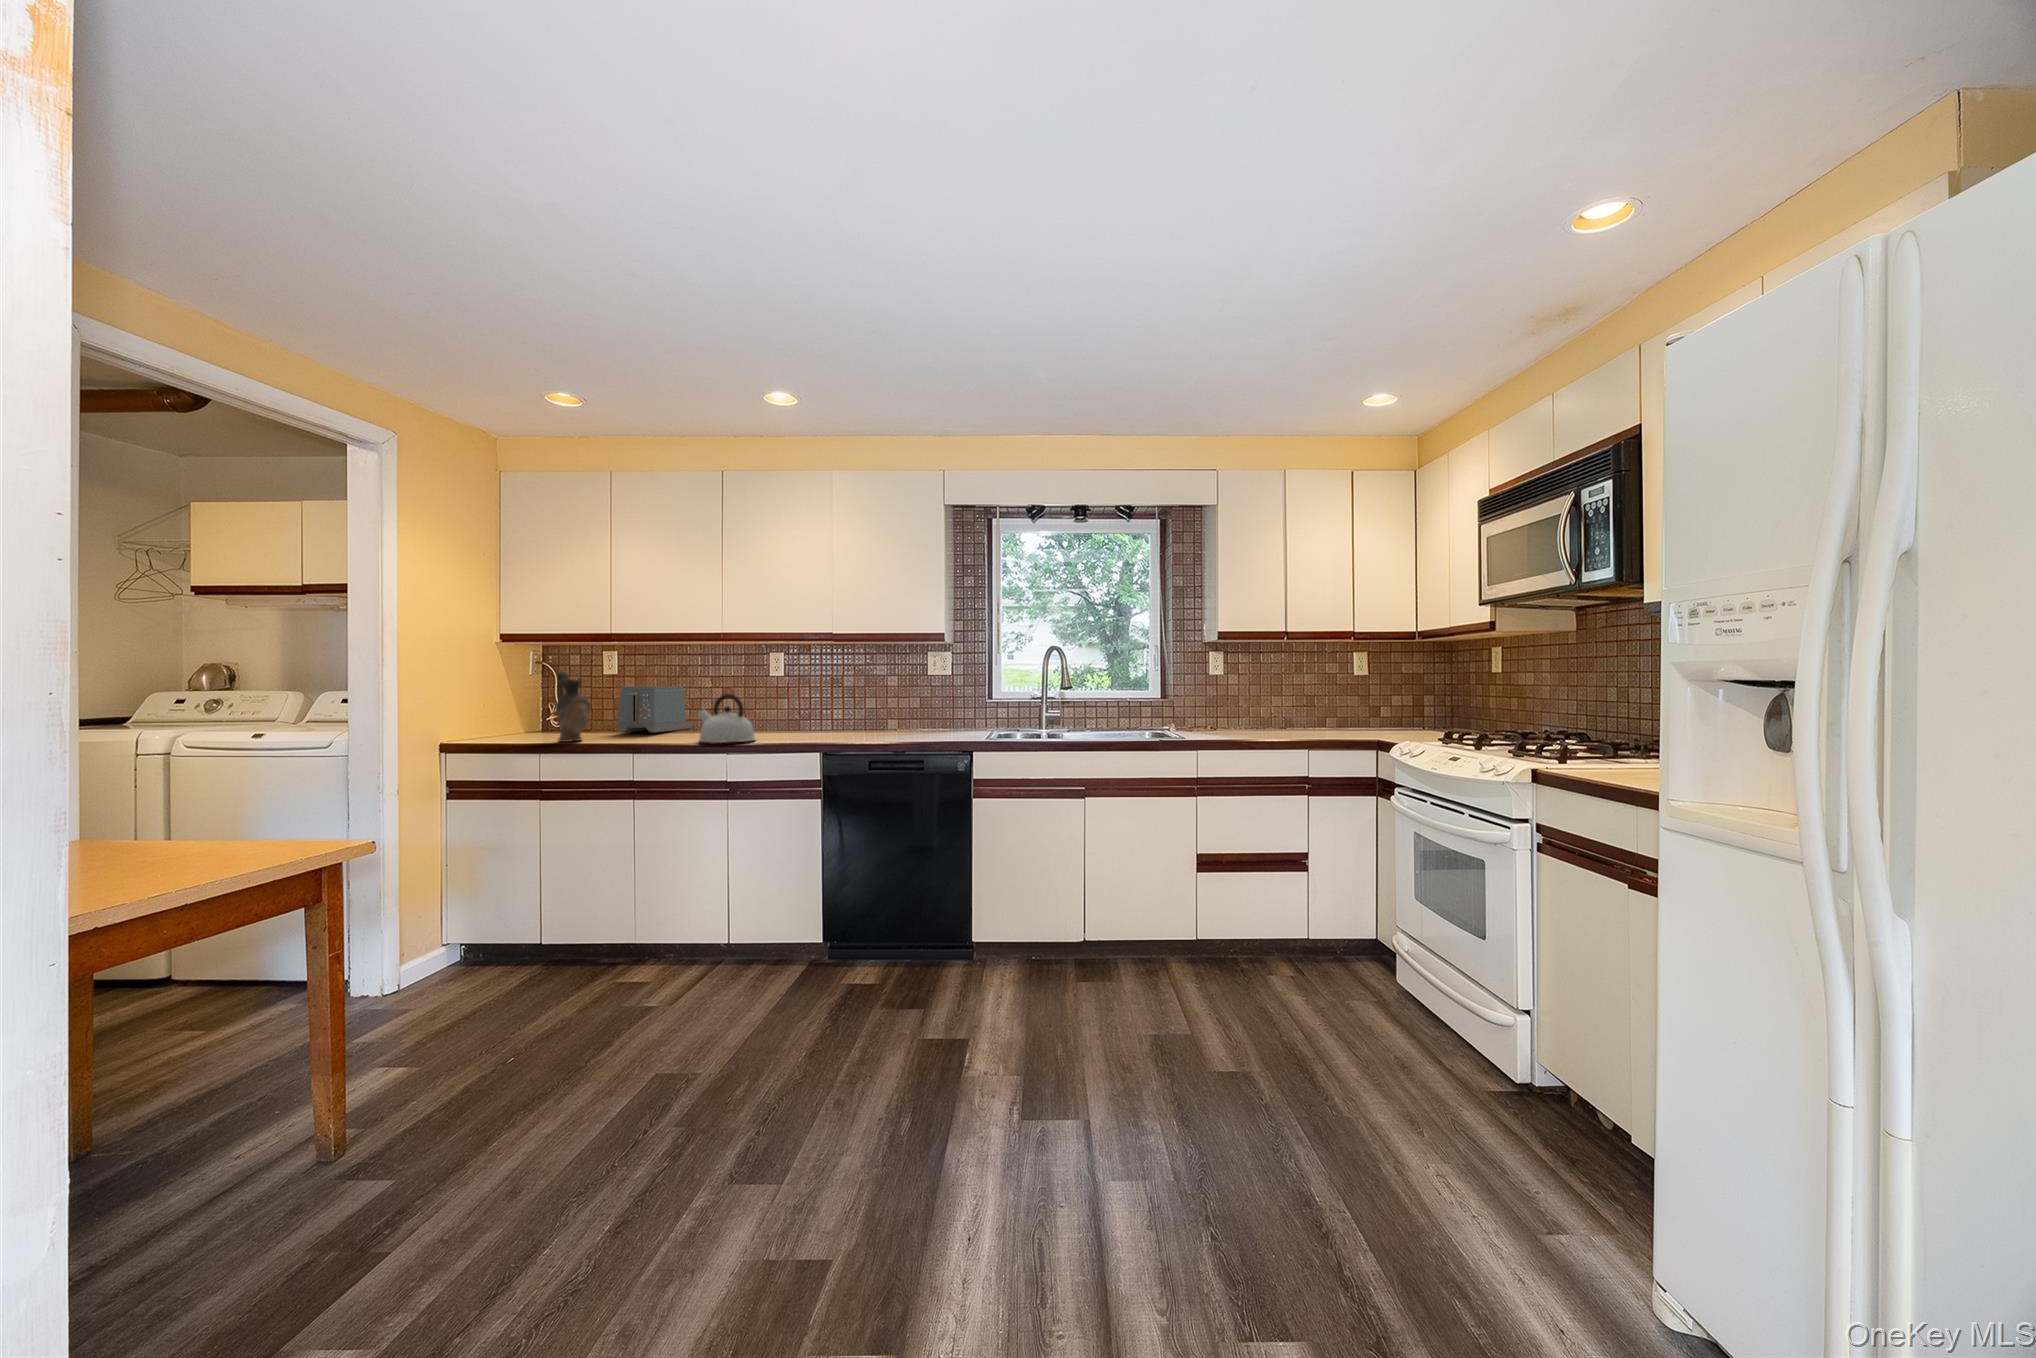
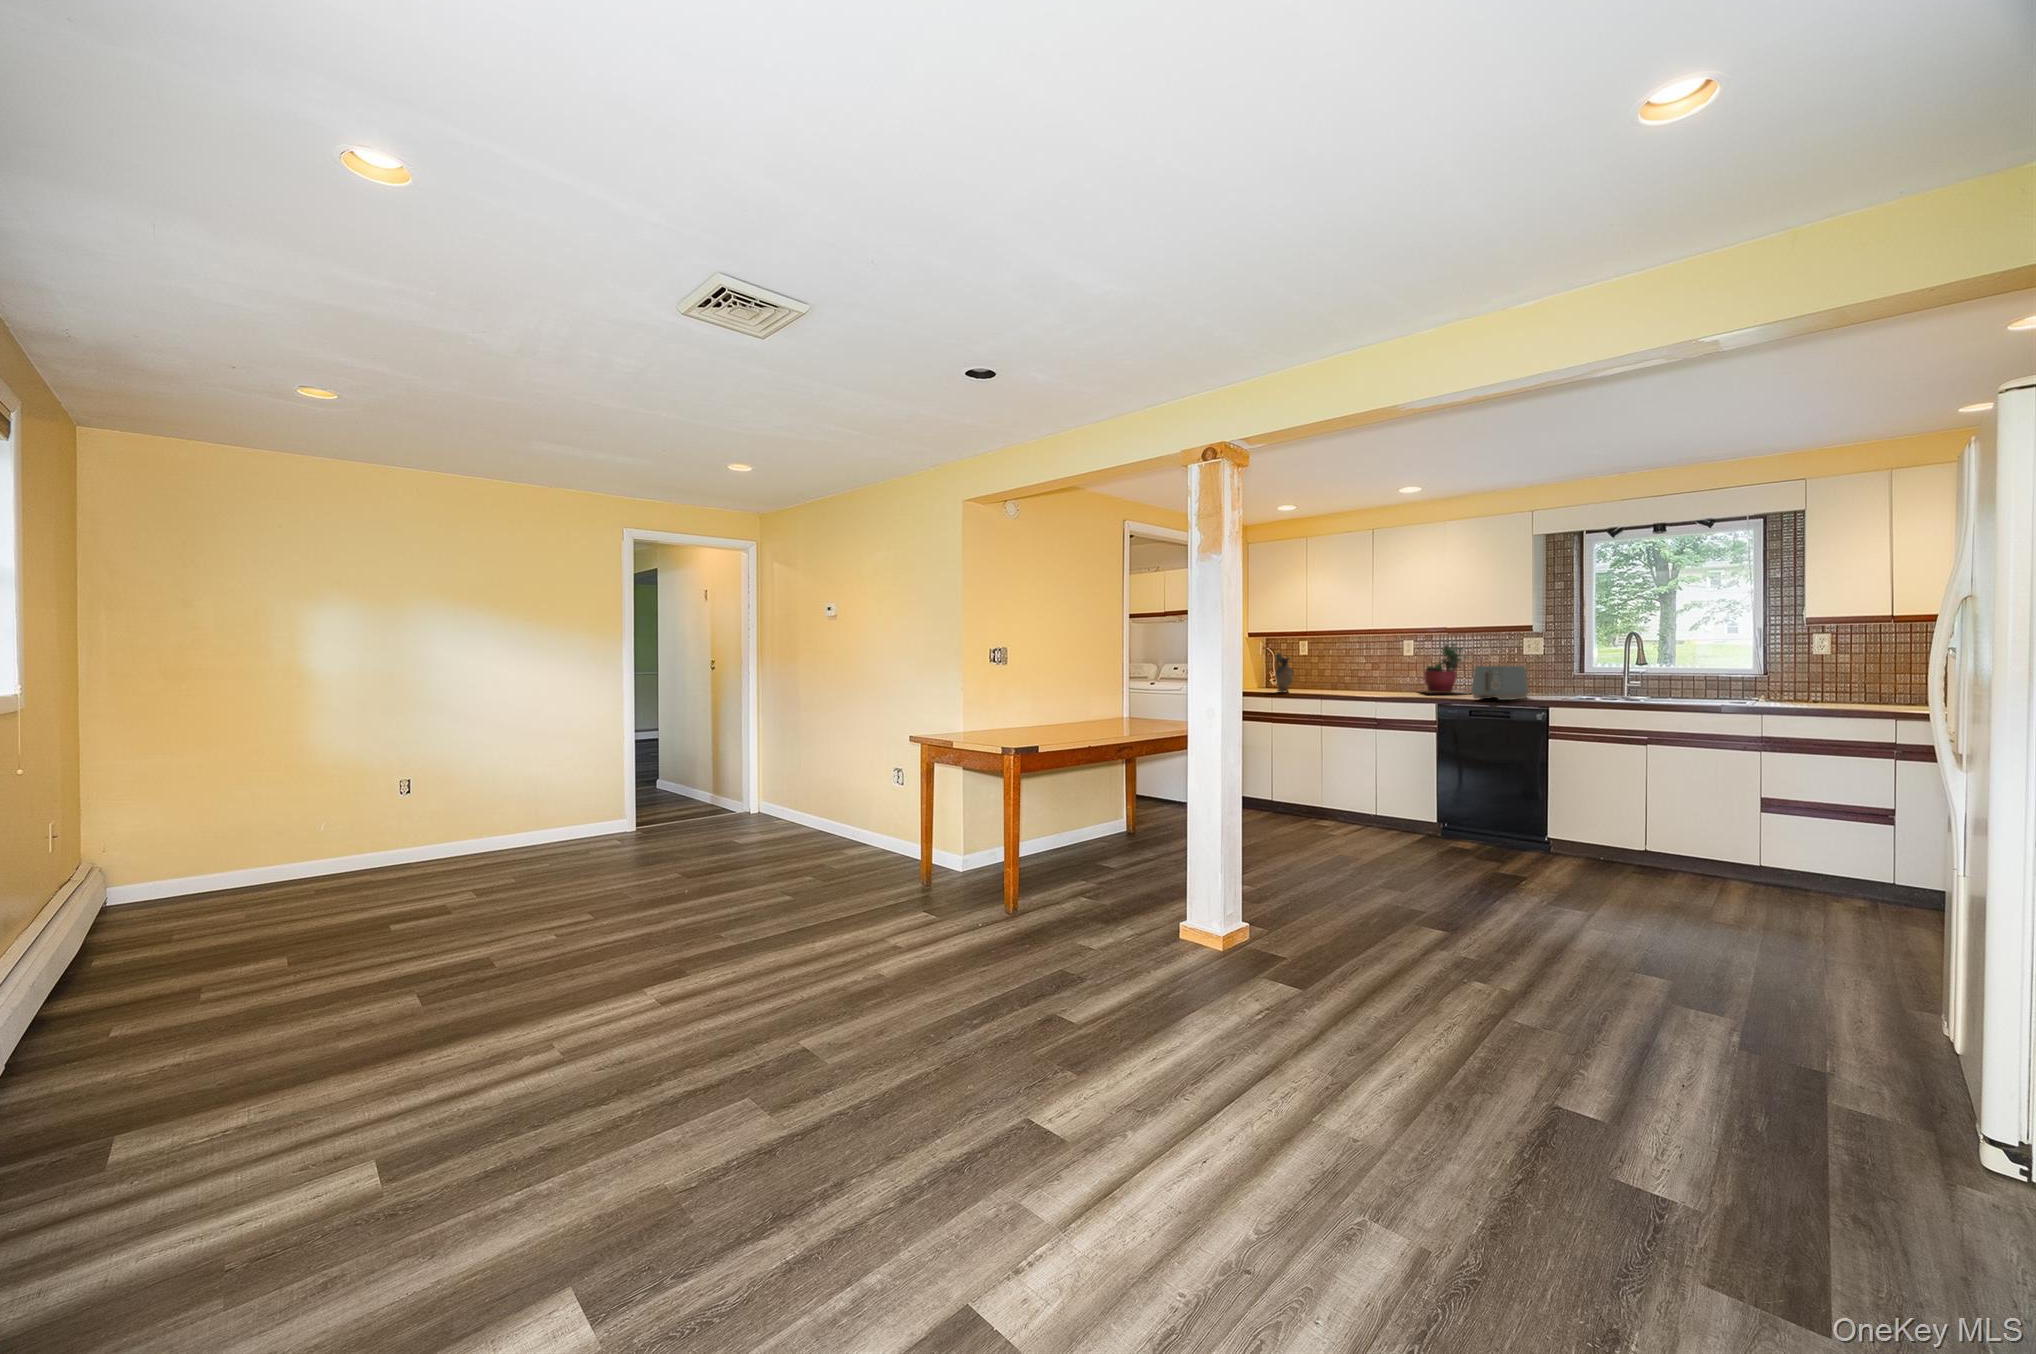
succulent plant: none [789,656,869,734] -> present [1424,643,1469,694]
toaster: present [617,687,695,732] -> present [1472,666,1528,700]
kettle: present [698,694,755,743] -> none [1355,666,1392,696]

